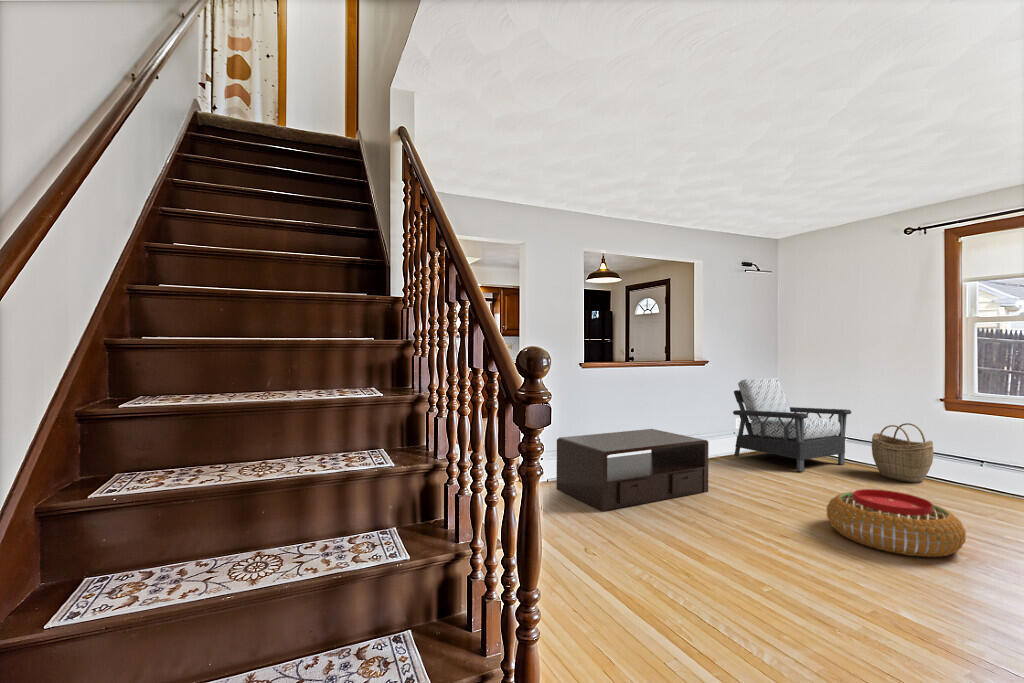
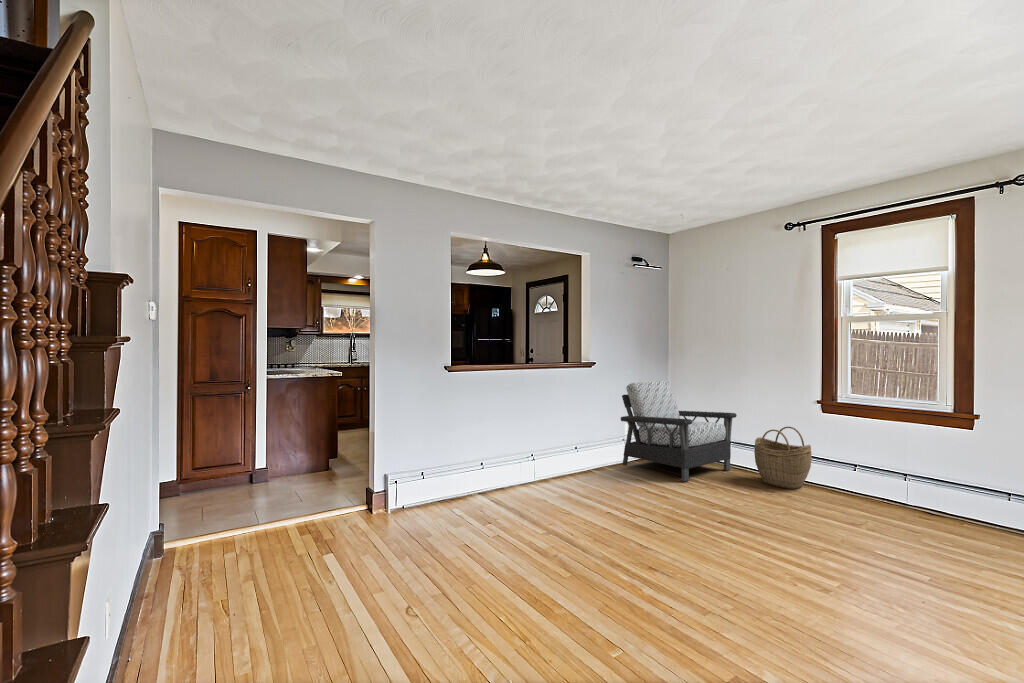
coffee table: present [556,429,708,511] -> none [410,442,583,548]
pouf: present [826,489,966,557] -> none [699,507,835,586]

